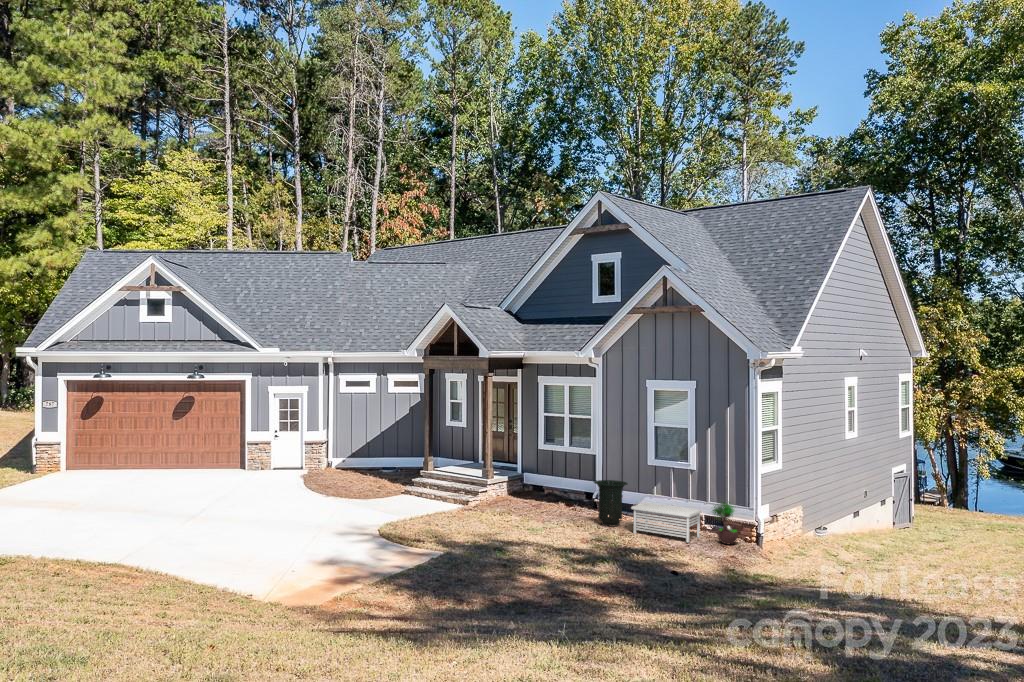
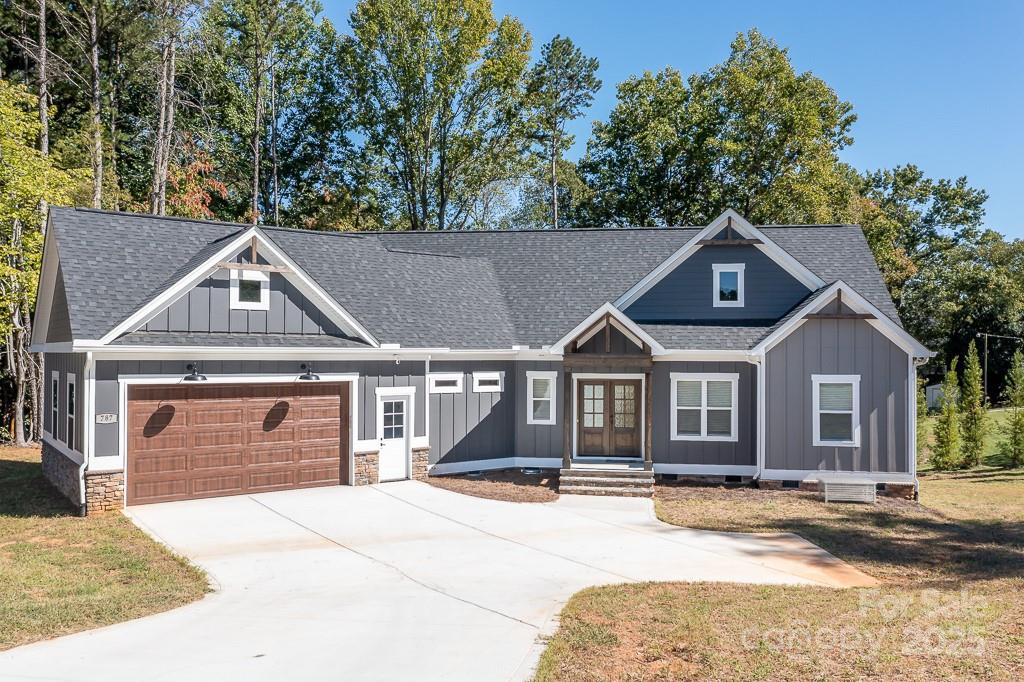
trash can: present [594,480,628,527] -> none [775,462,806,500]
potted tree: present [713,502,738,544] -> none [883,467,906,503]

